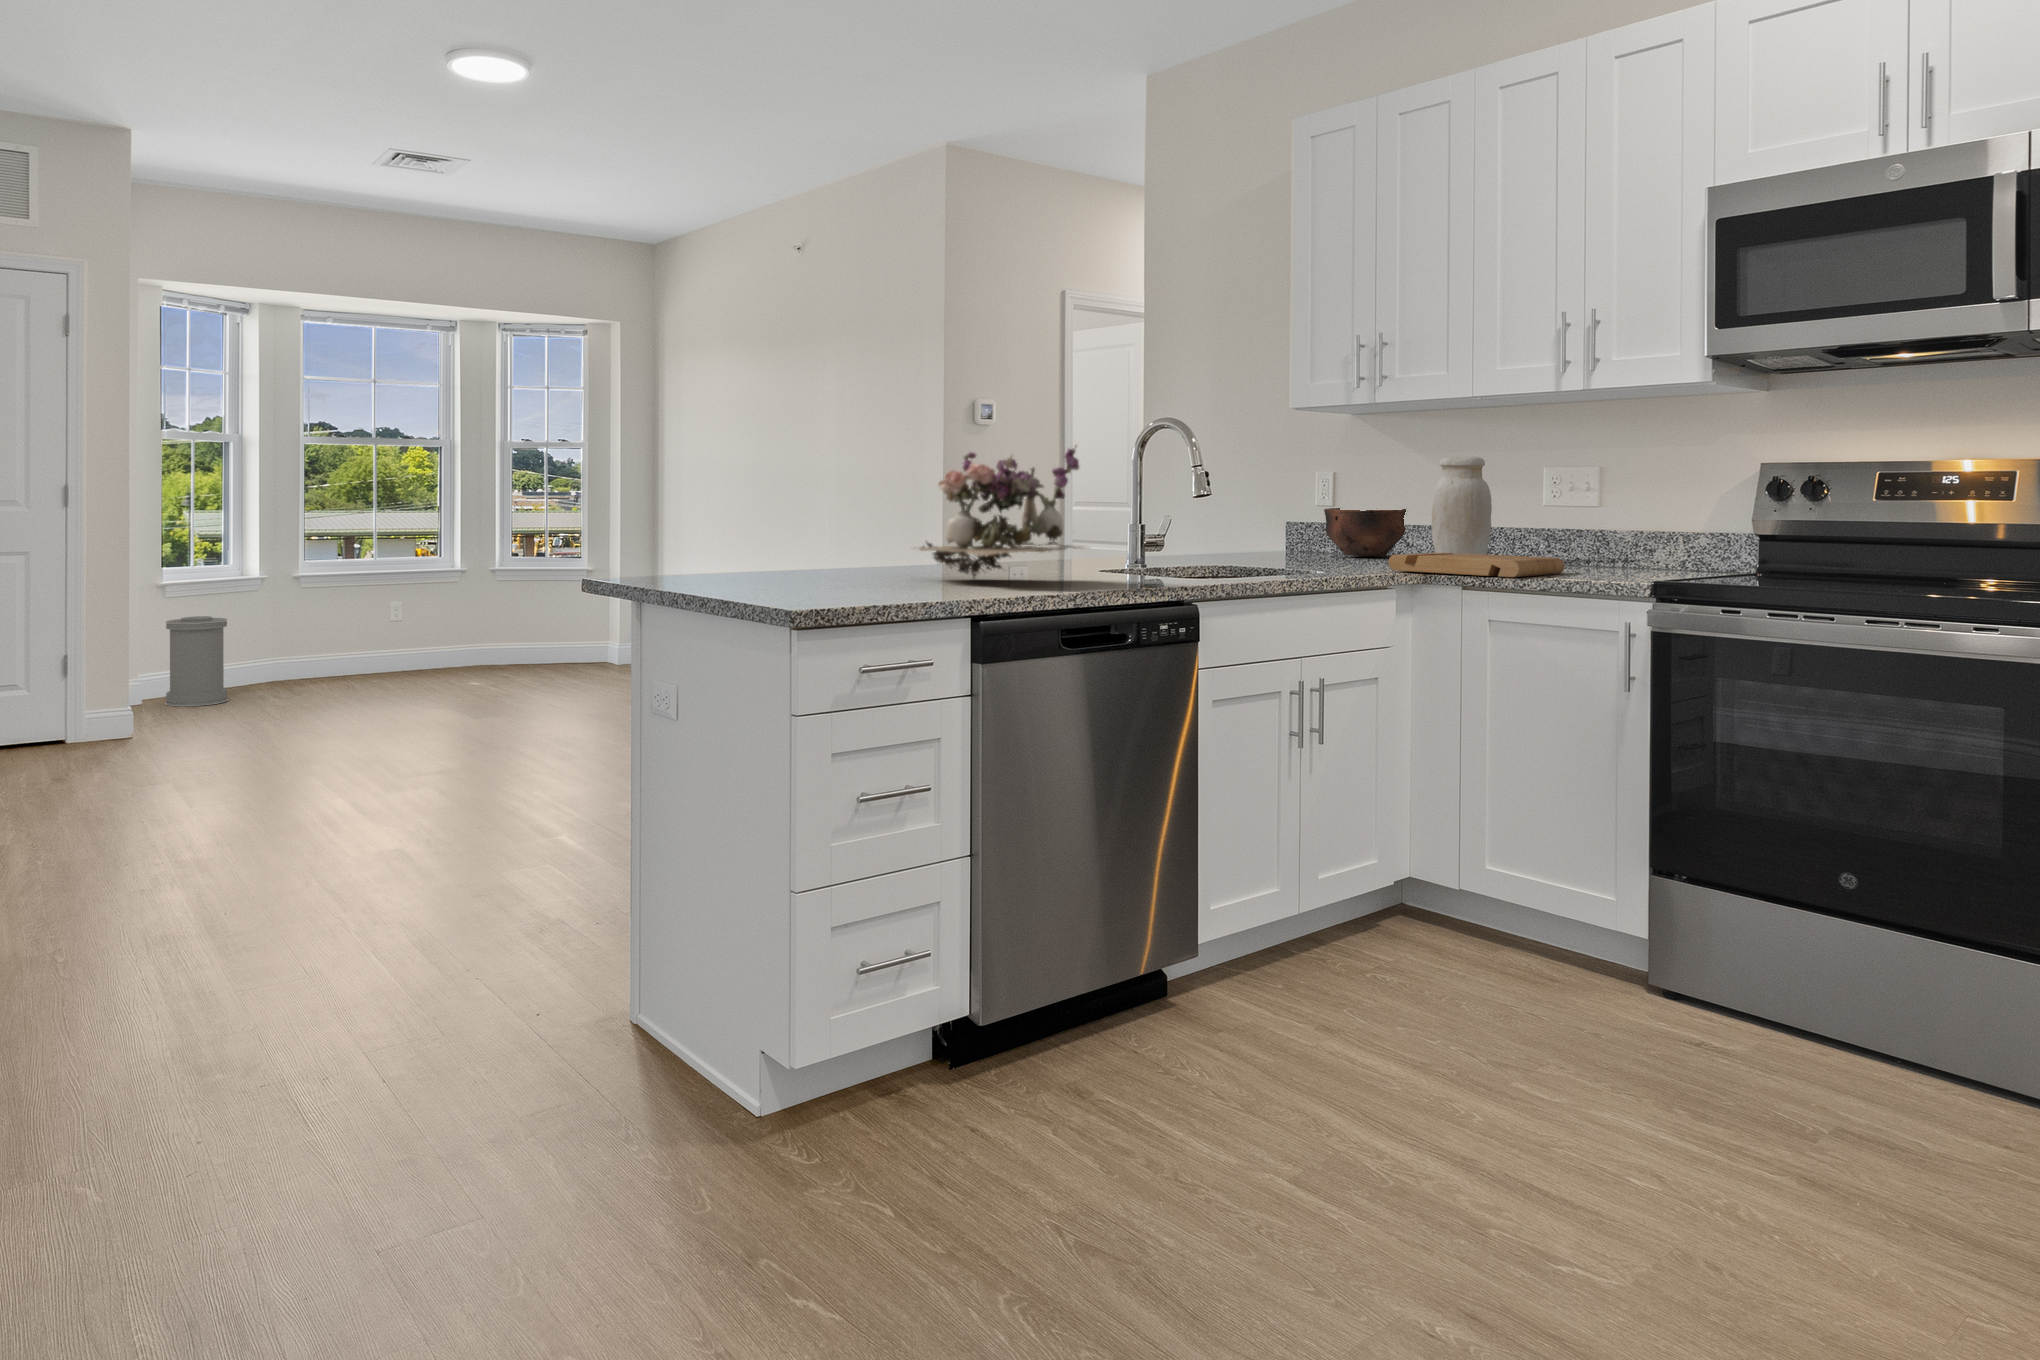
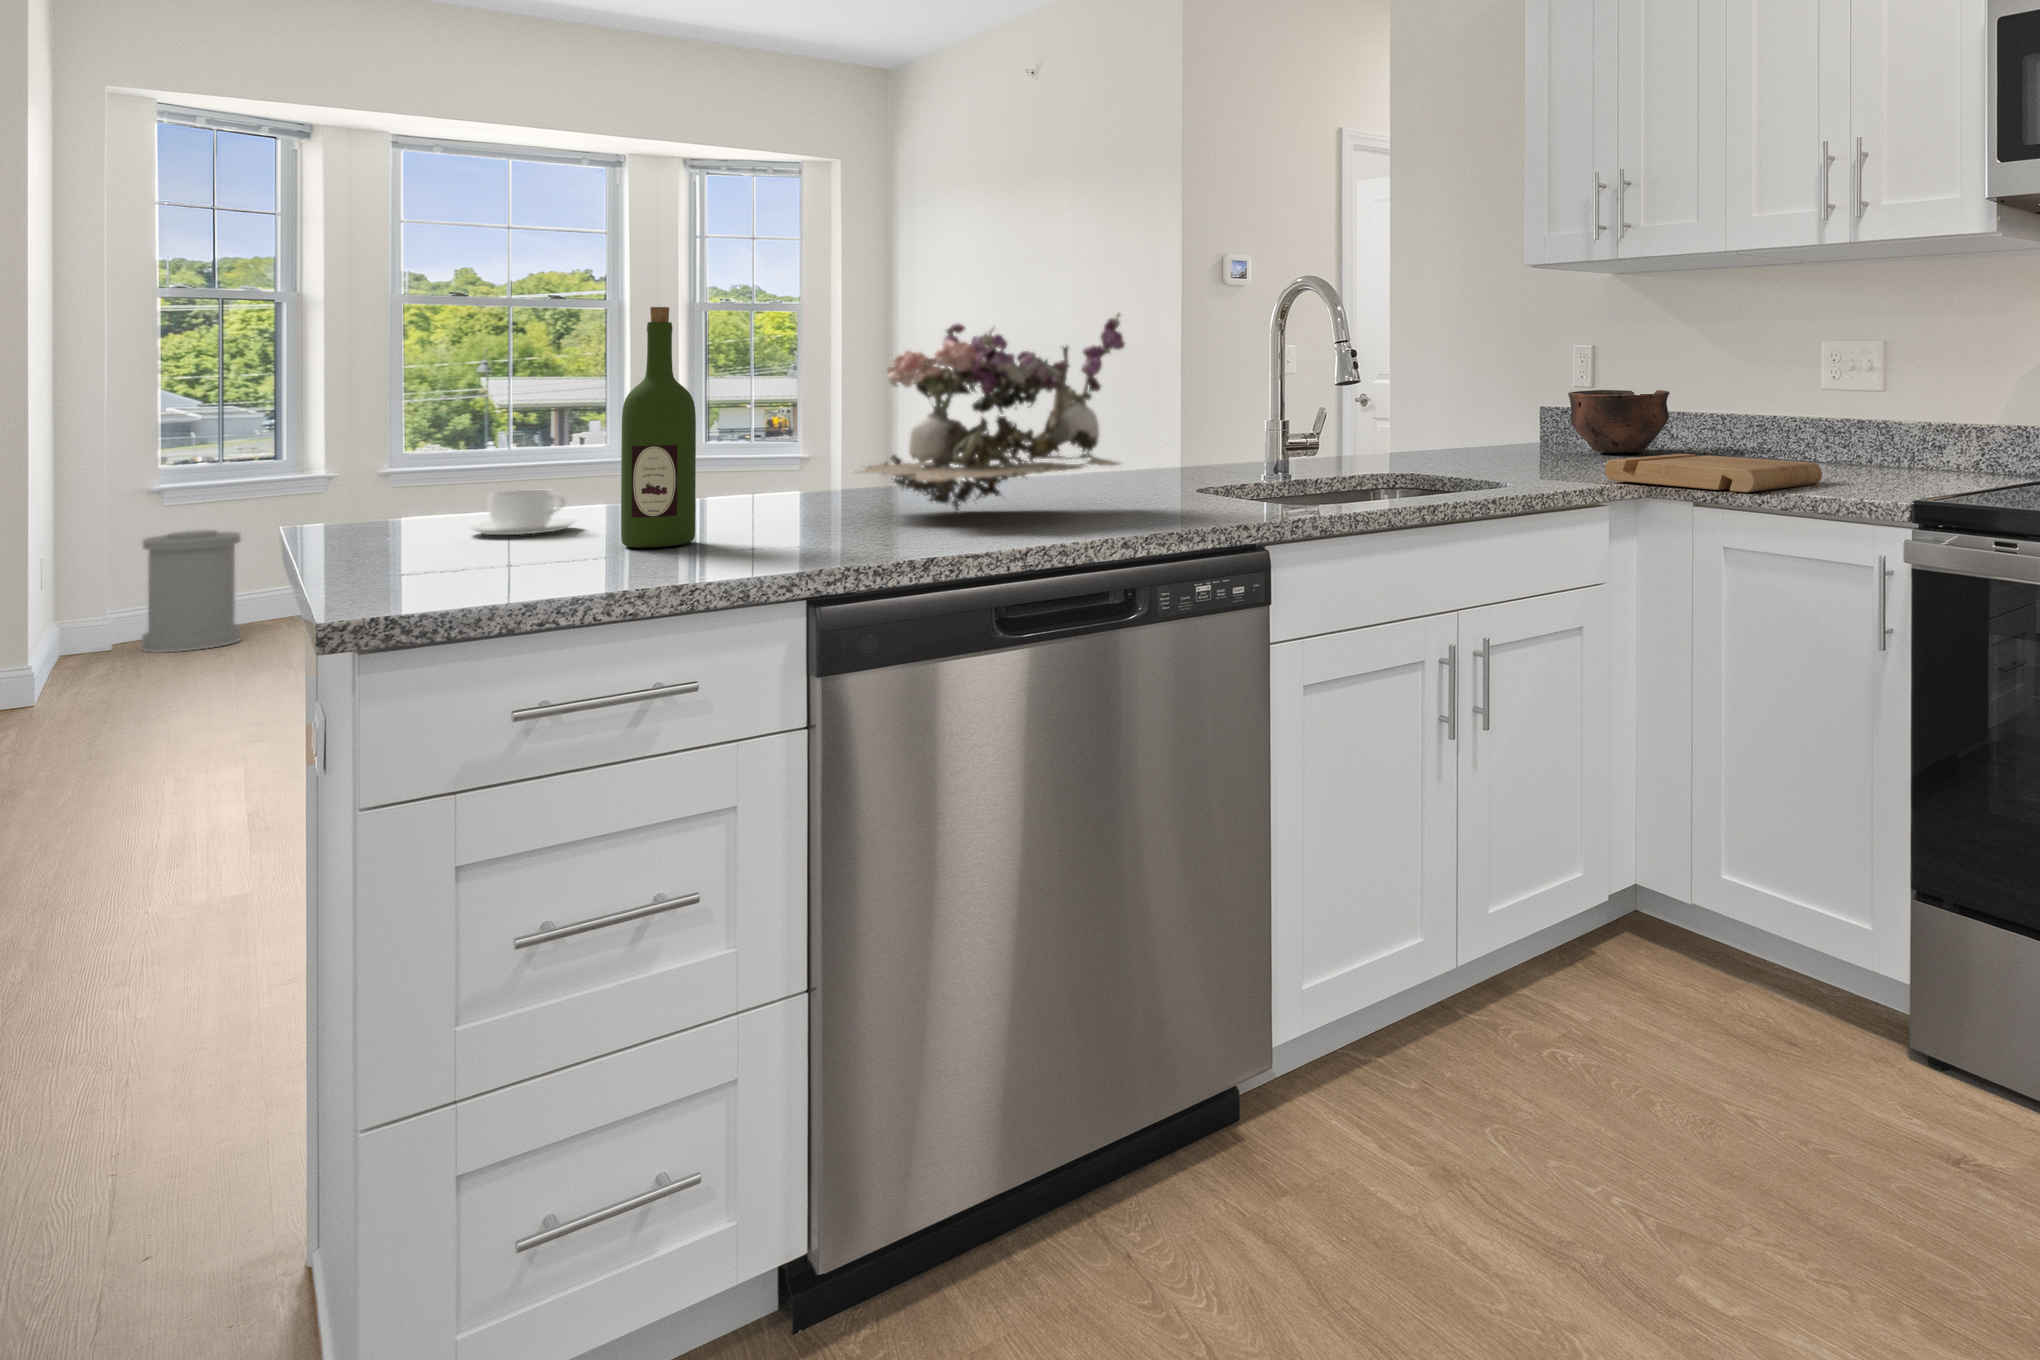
wine bottle: none [820,440,860,591] -> present [621,307,696,548]
jar: present [1432,457,1492,555] -> none [1689,327,1759,461]
coffee cup: none [710,557,768,584] -> present [469,489,576,535]

